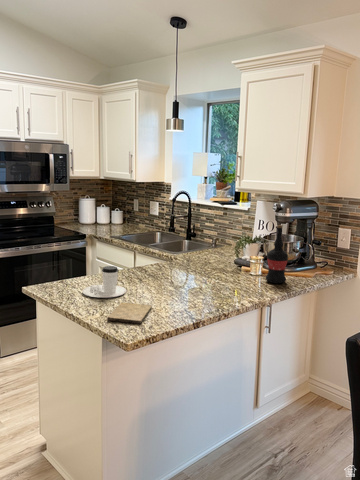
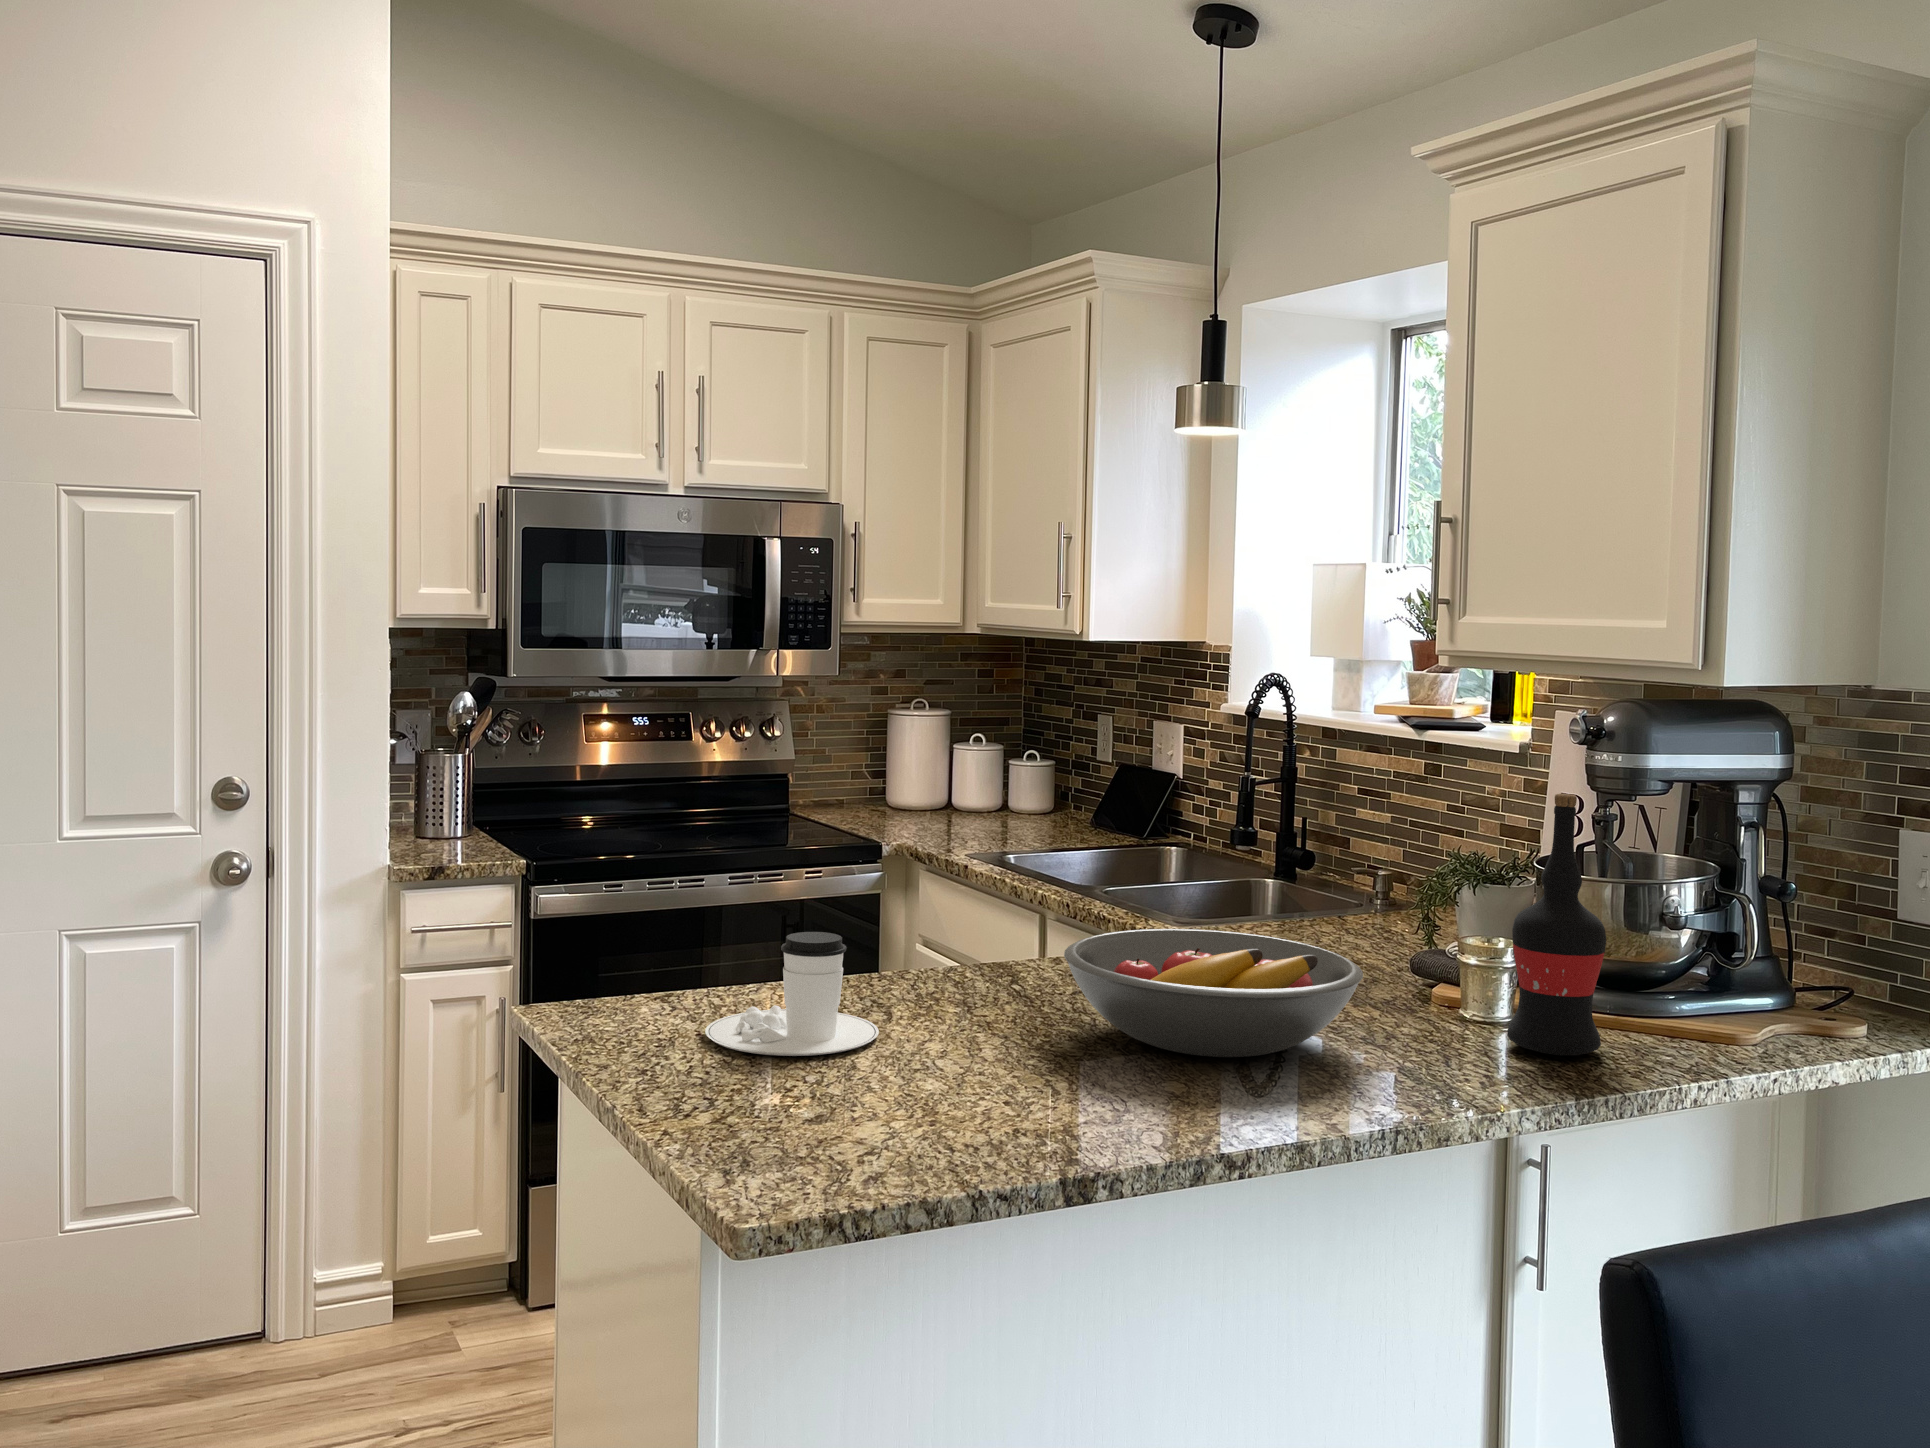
fruit bowl: none [168,259,239,289] -> present [1064,929,1363,1057]
cutting board: present [107,303,151,324] -> none [721,1076,930,1158]

